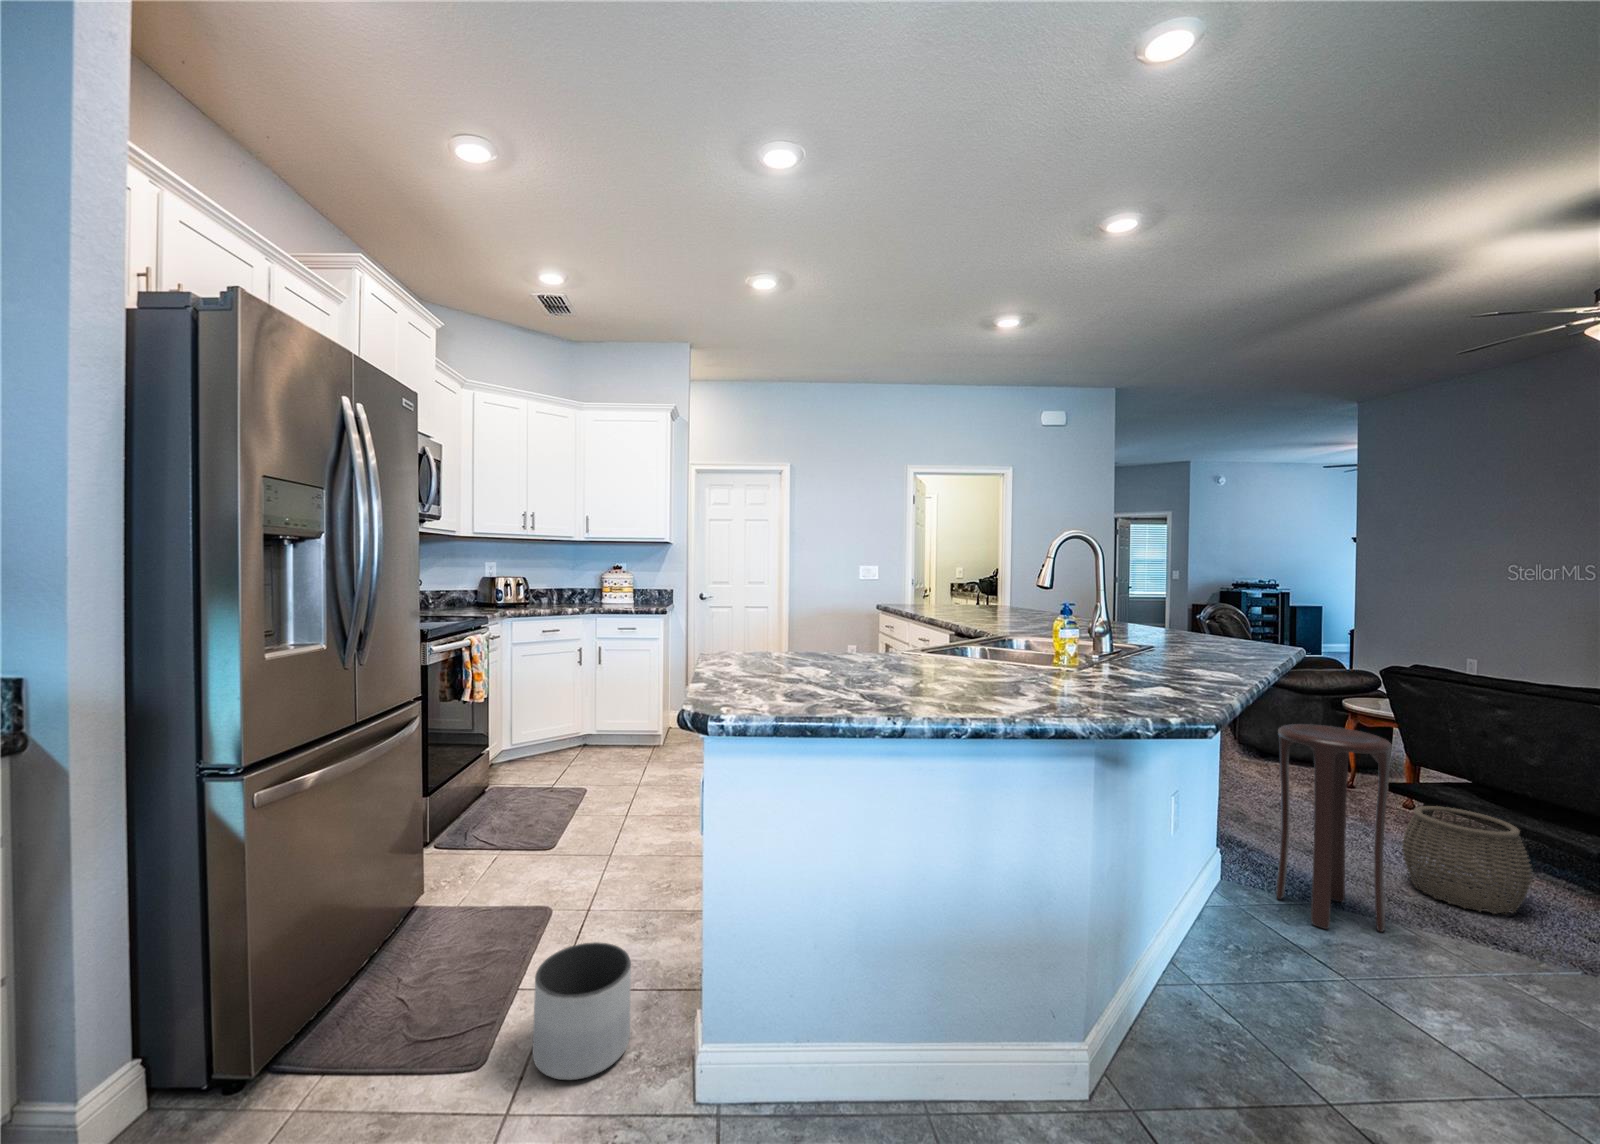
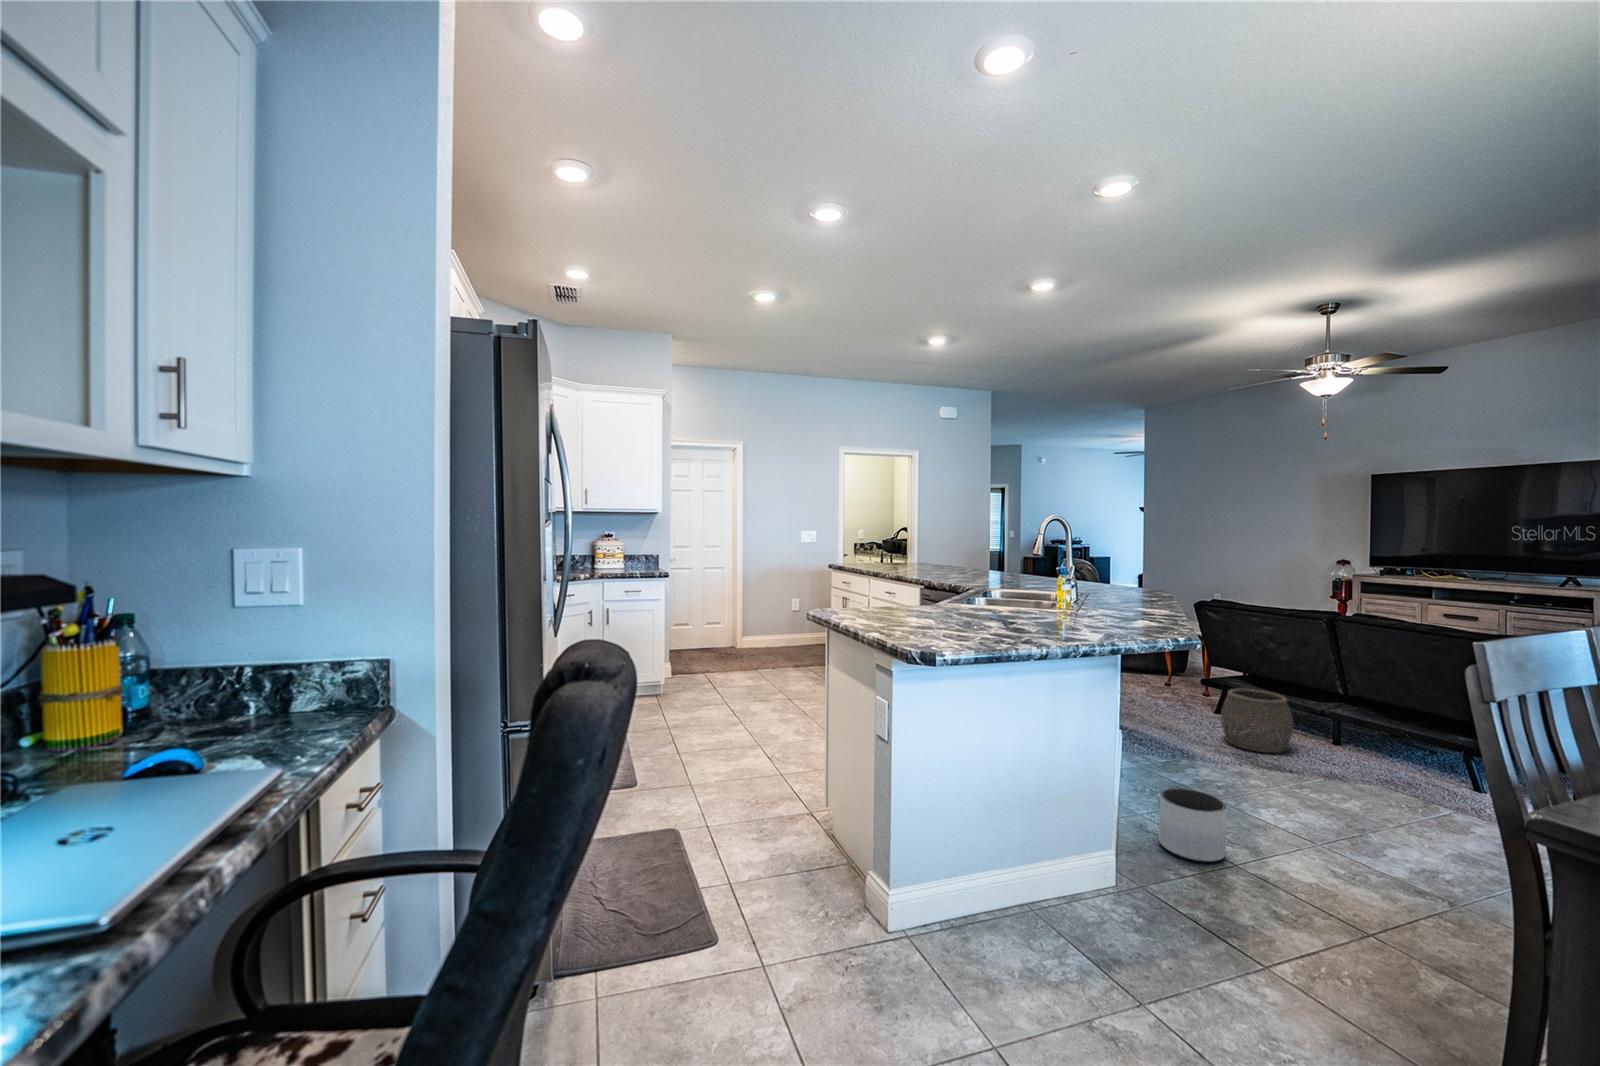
stool: present [1276,724,1392,932] -> none [1157,639,1228,775]
planter: present [533,942,631,1080] -> present [1159,788,1226,862]

